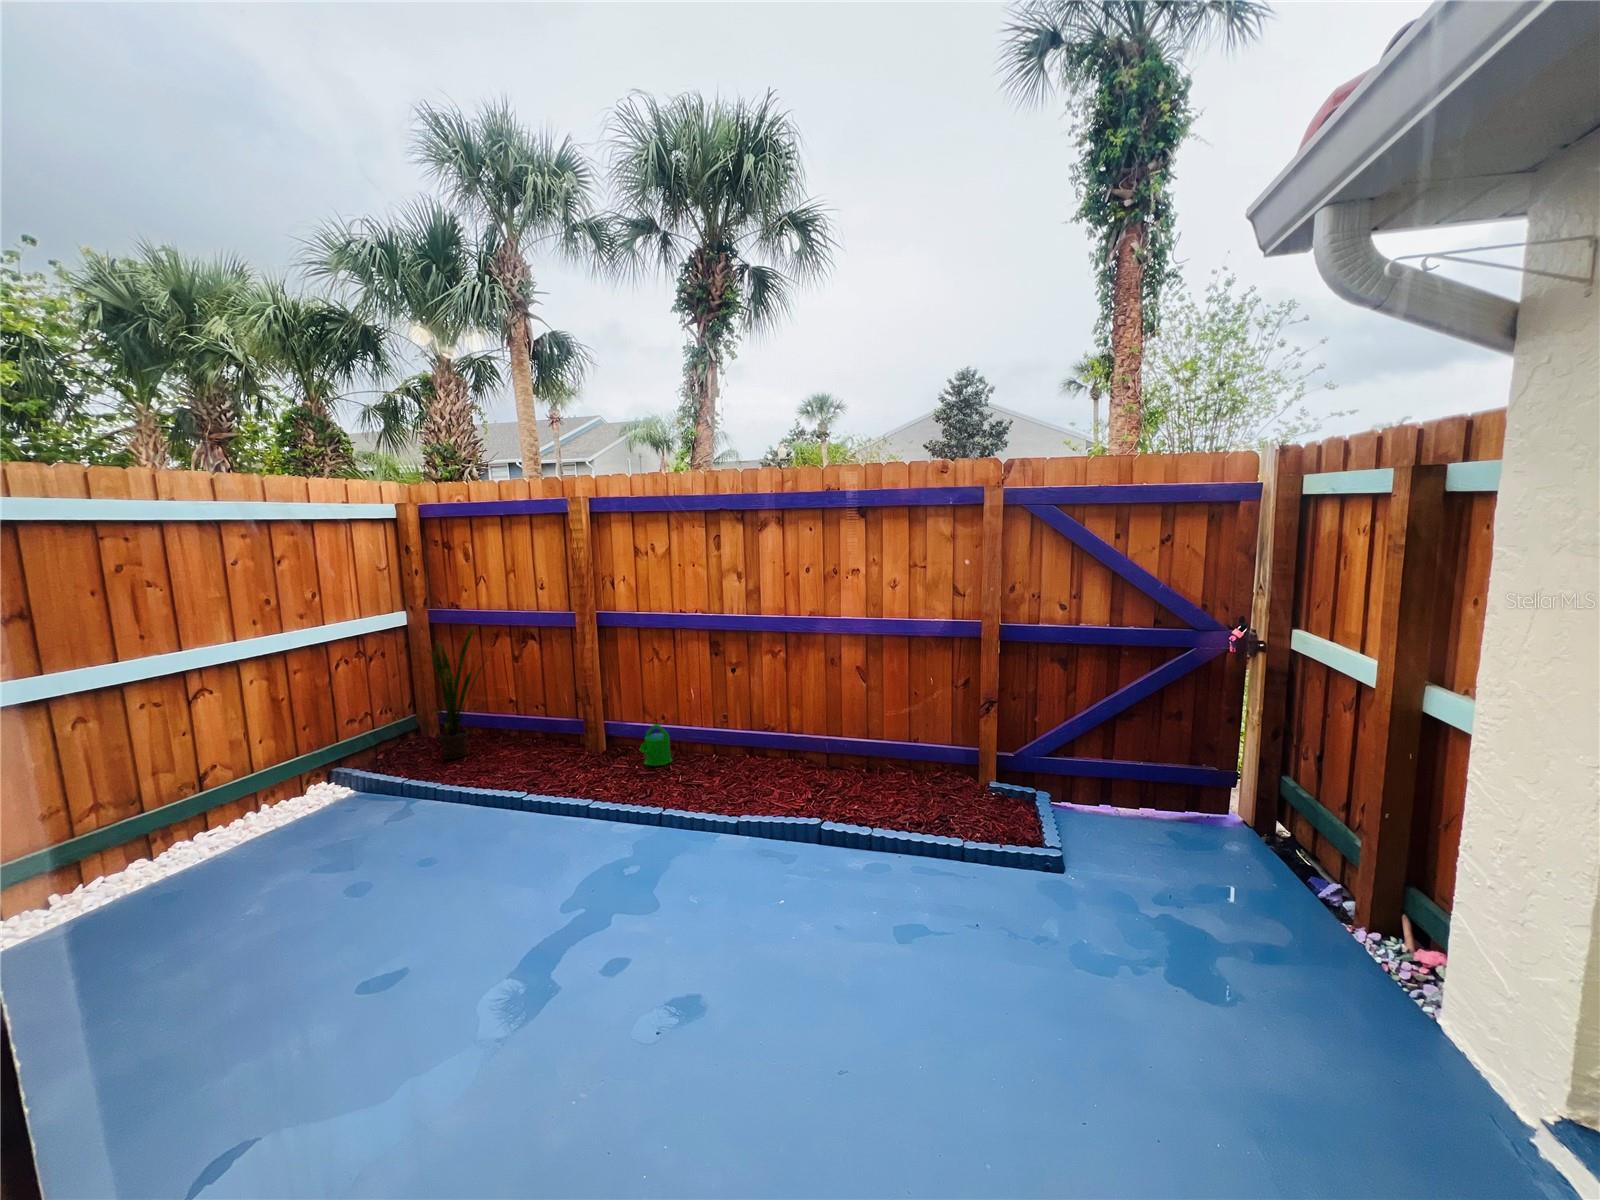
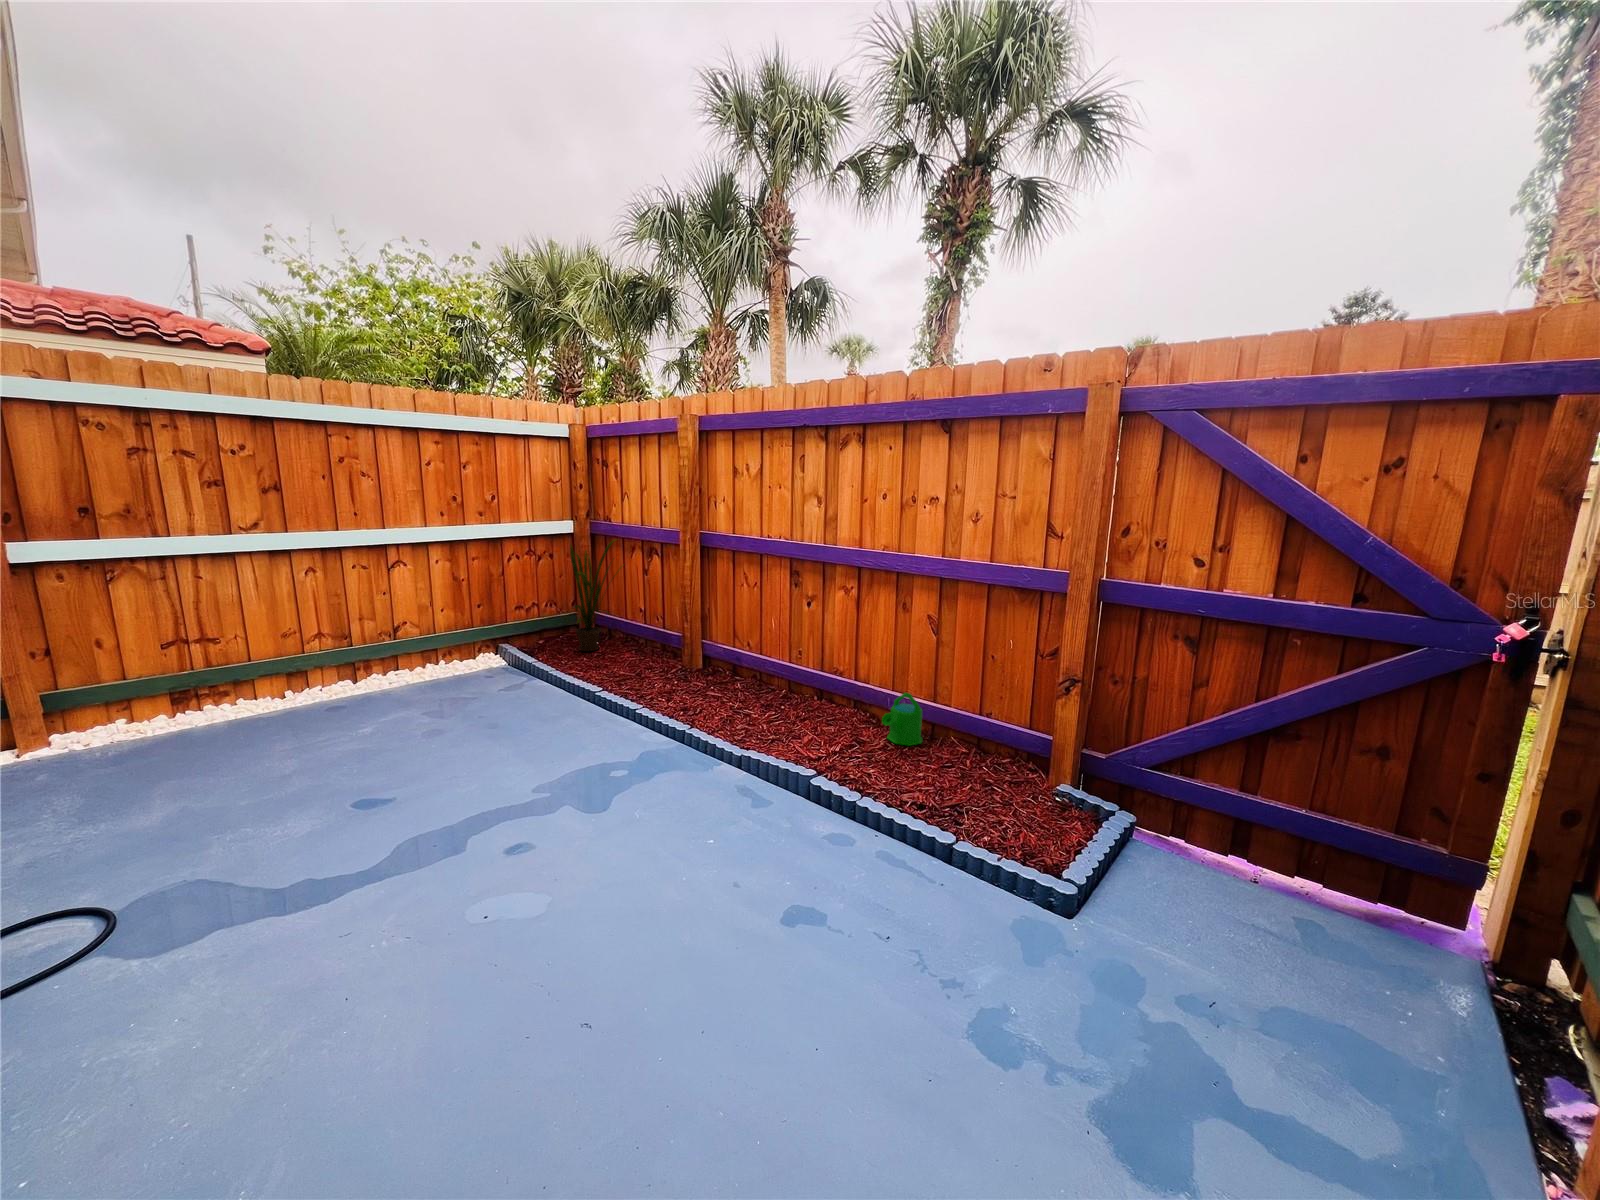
watering can: present [640,724,672,766] -> present [882,693,922,746]

